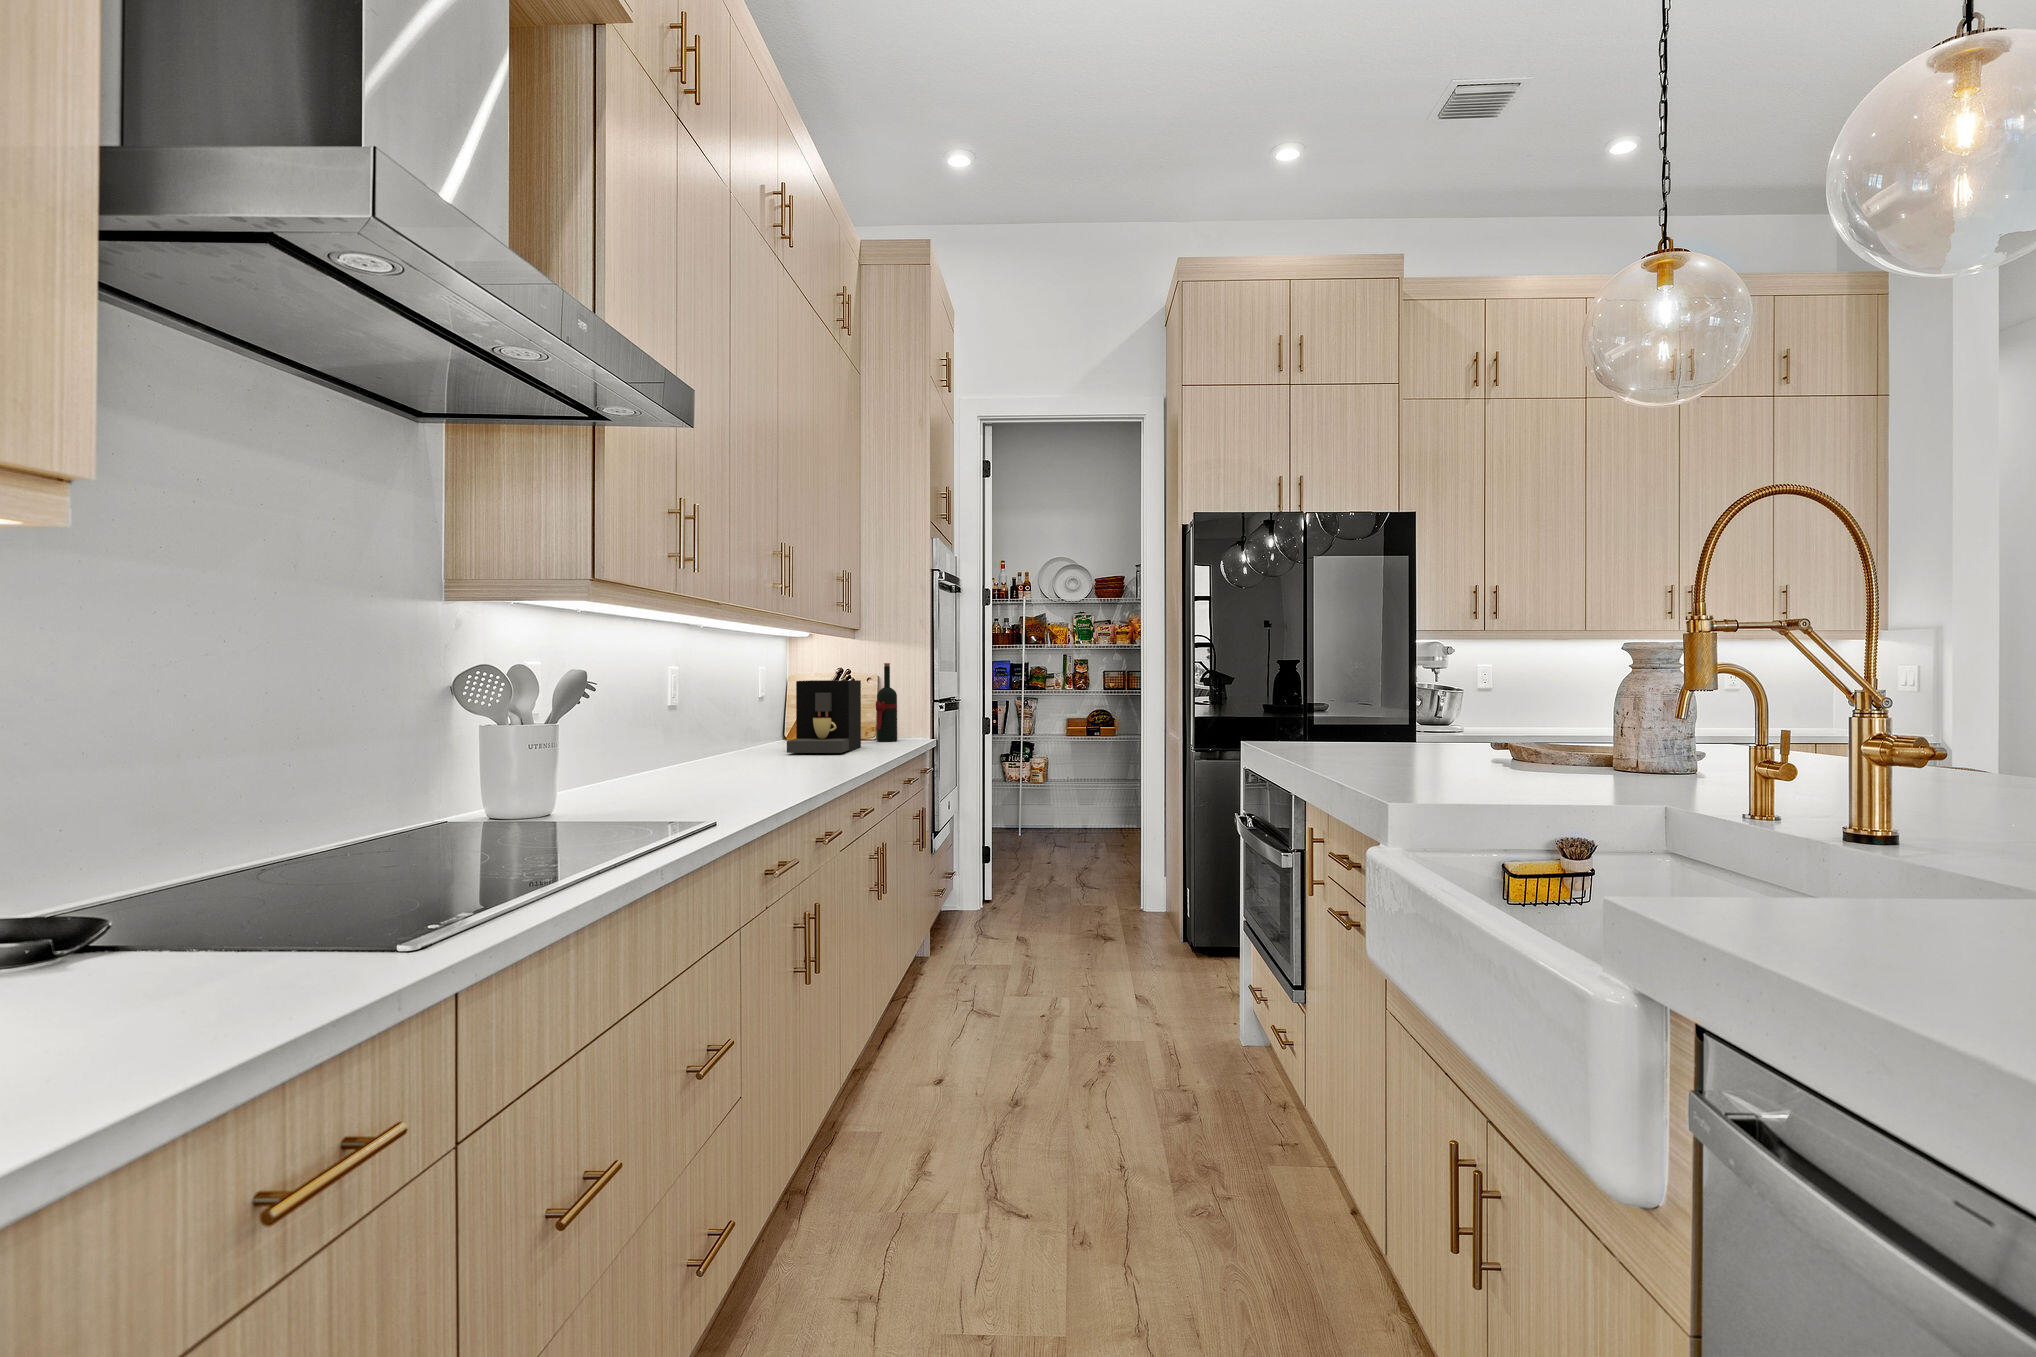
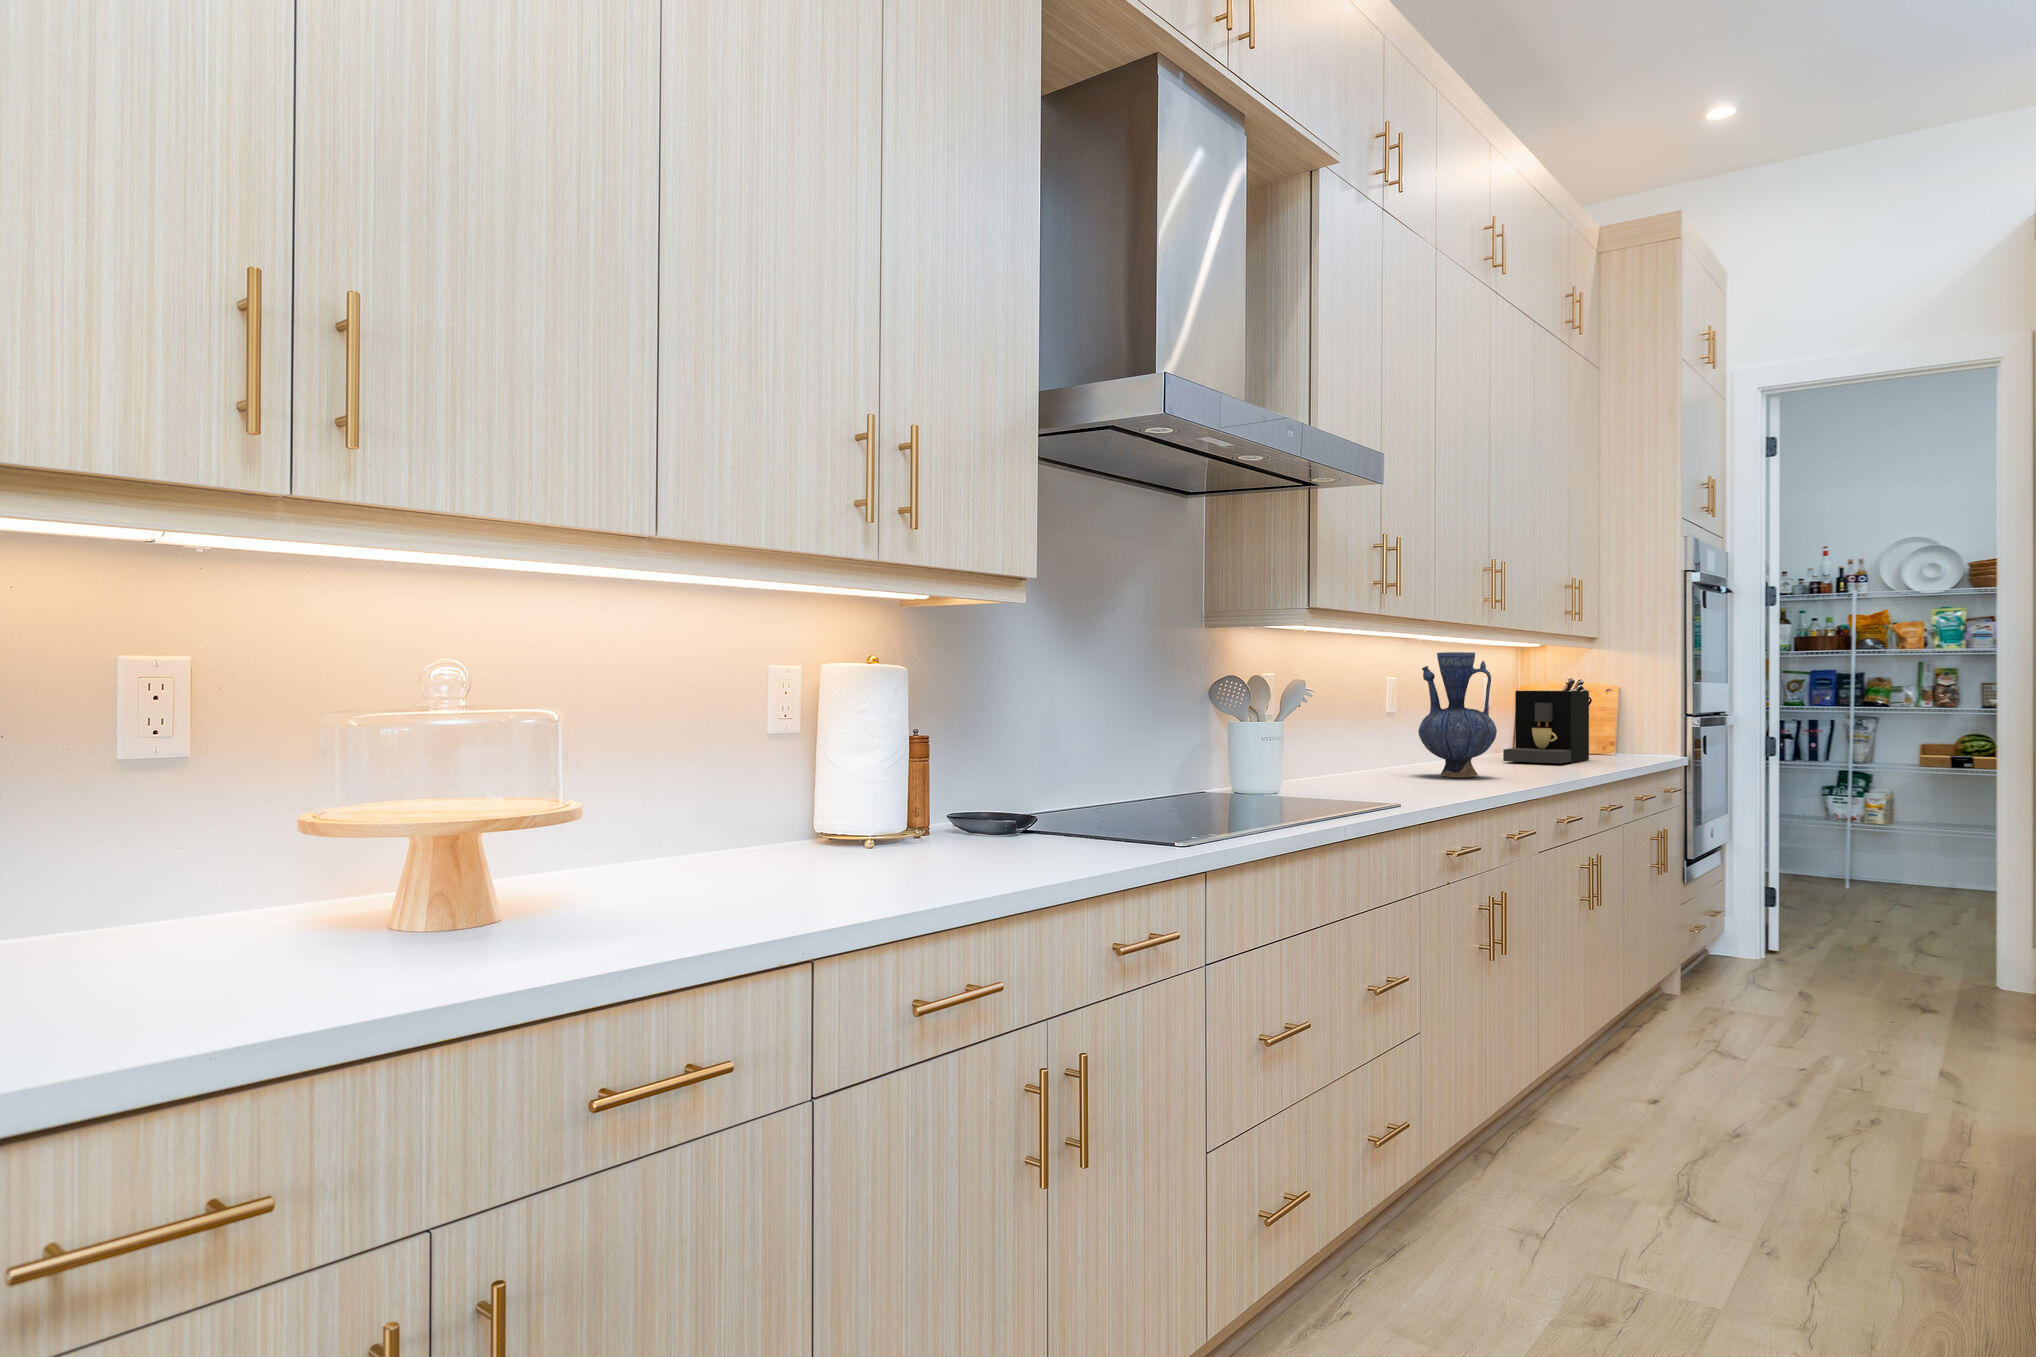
vase: none [711,640,794,777] -> present [1418,652,1497,778]
wine bottle: present [876,663,897,741] -> none [1611,673,1637,756]

